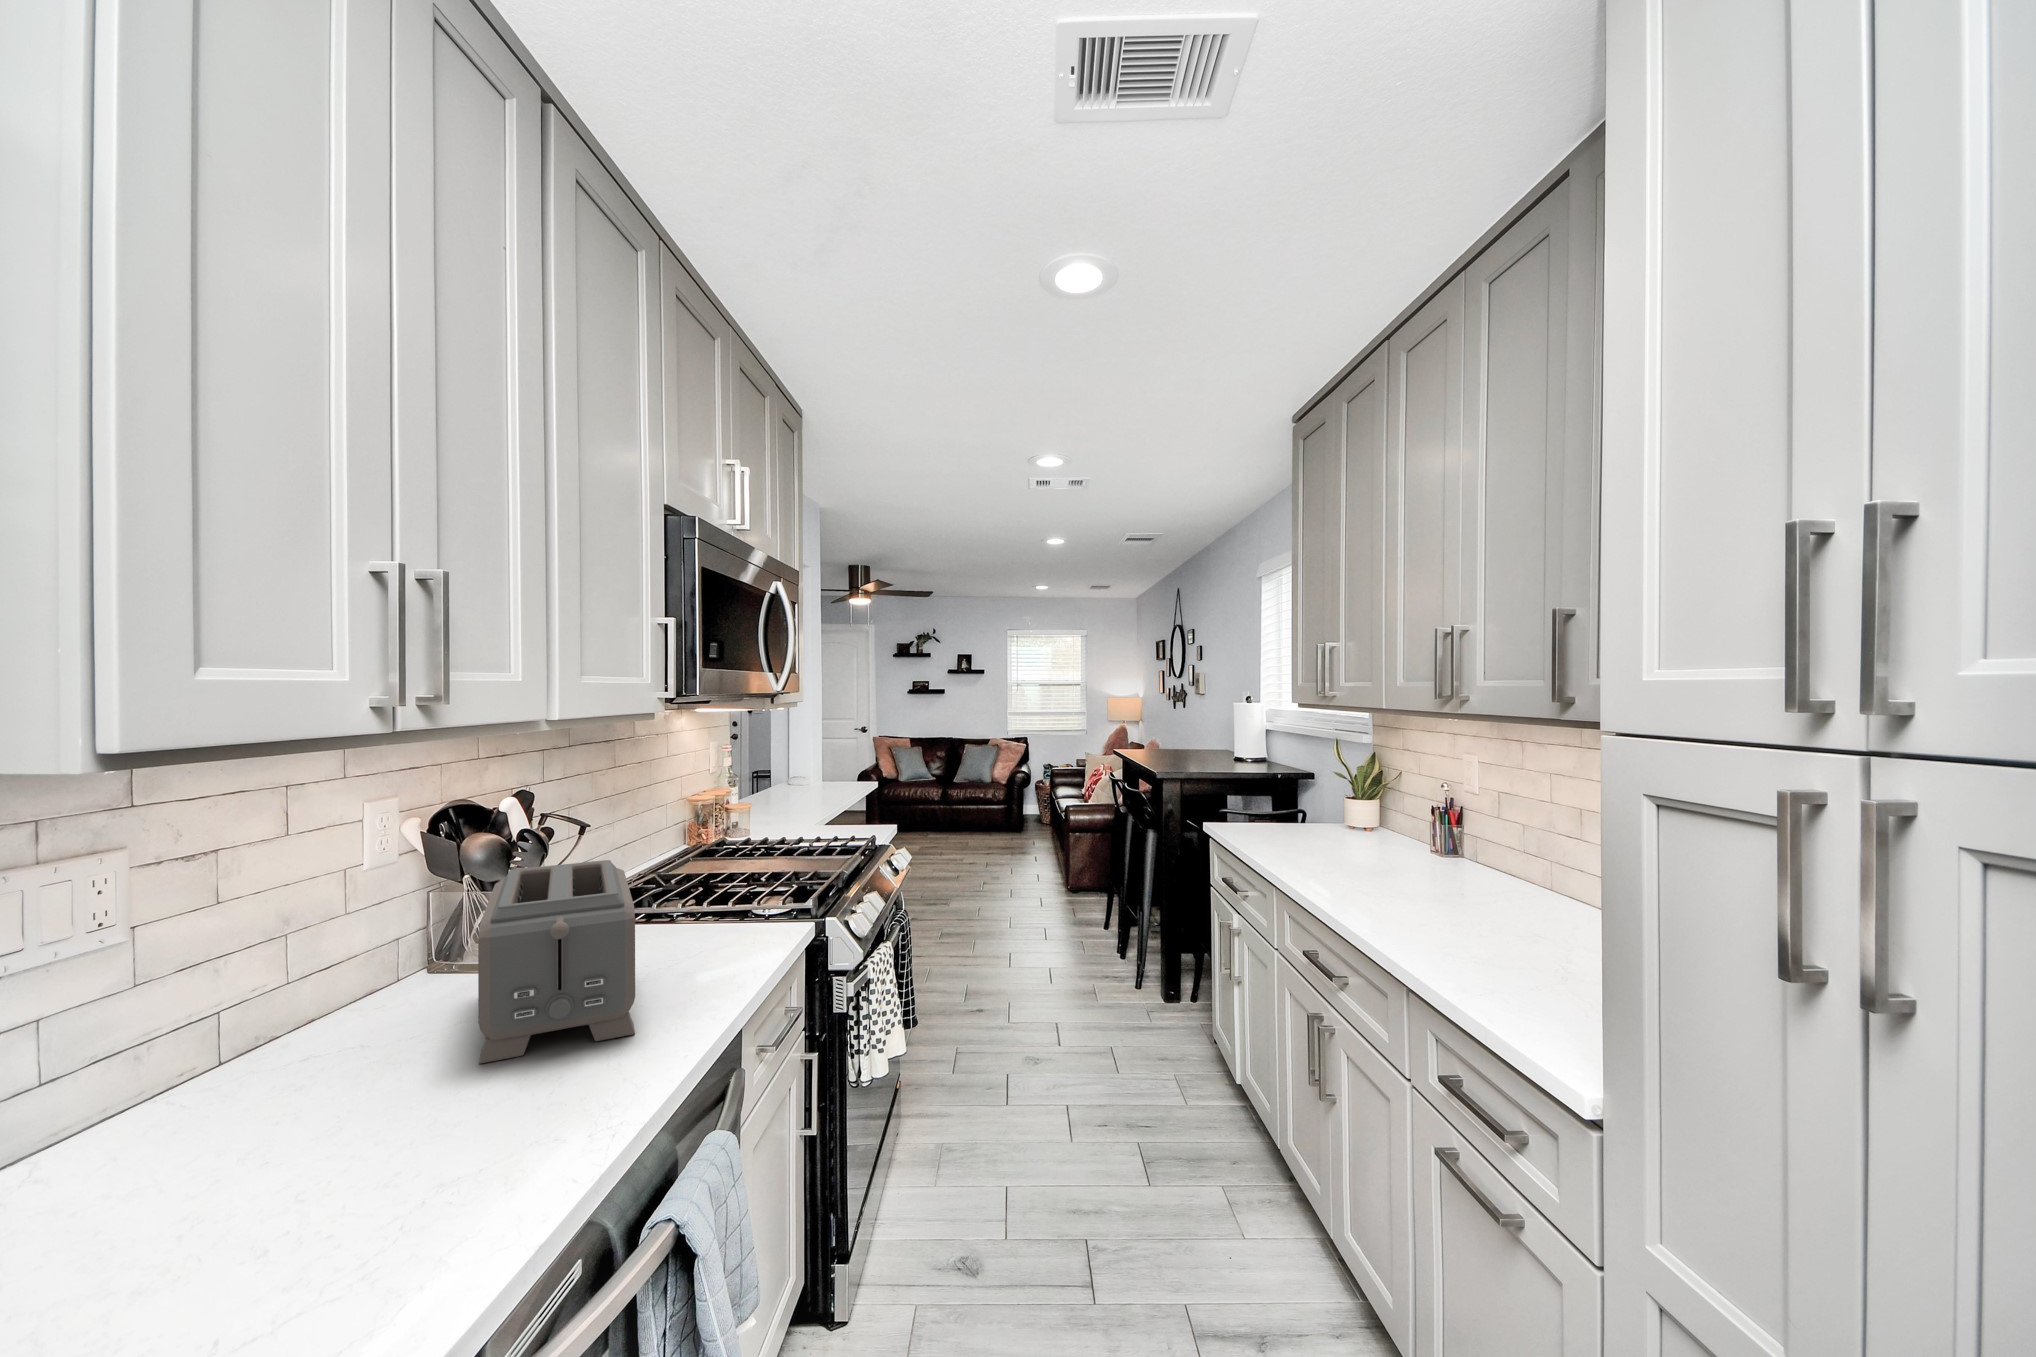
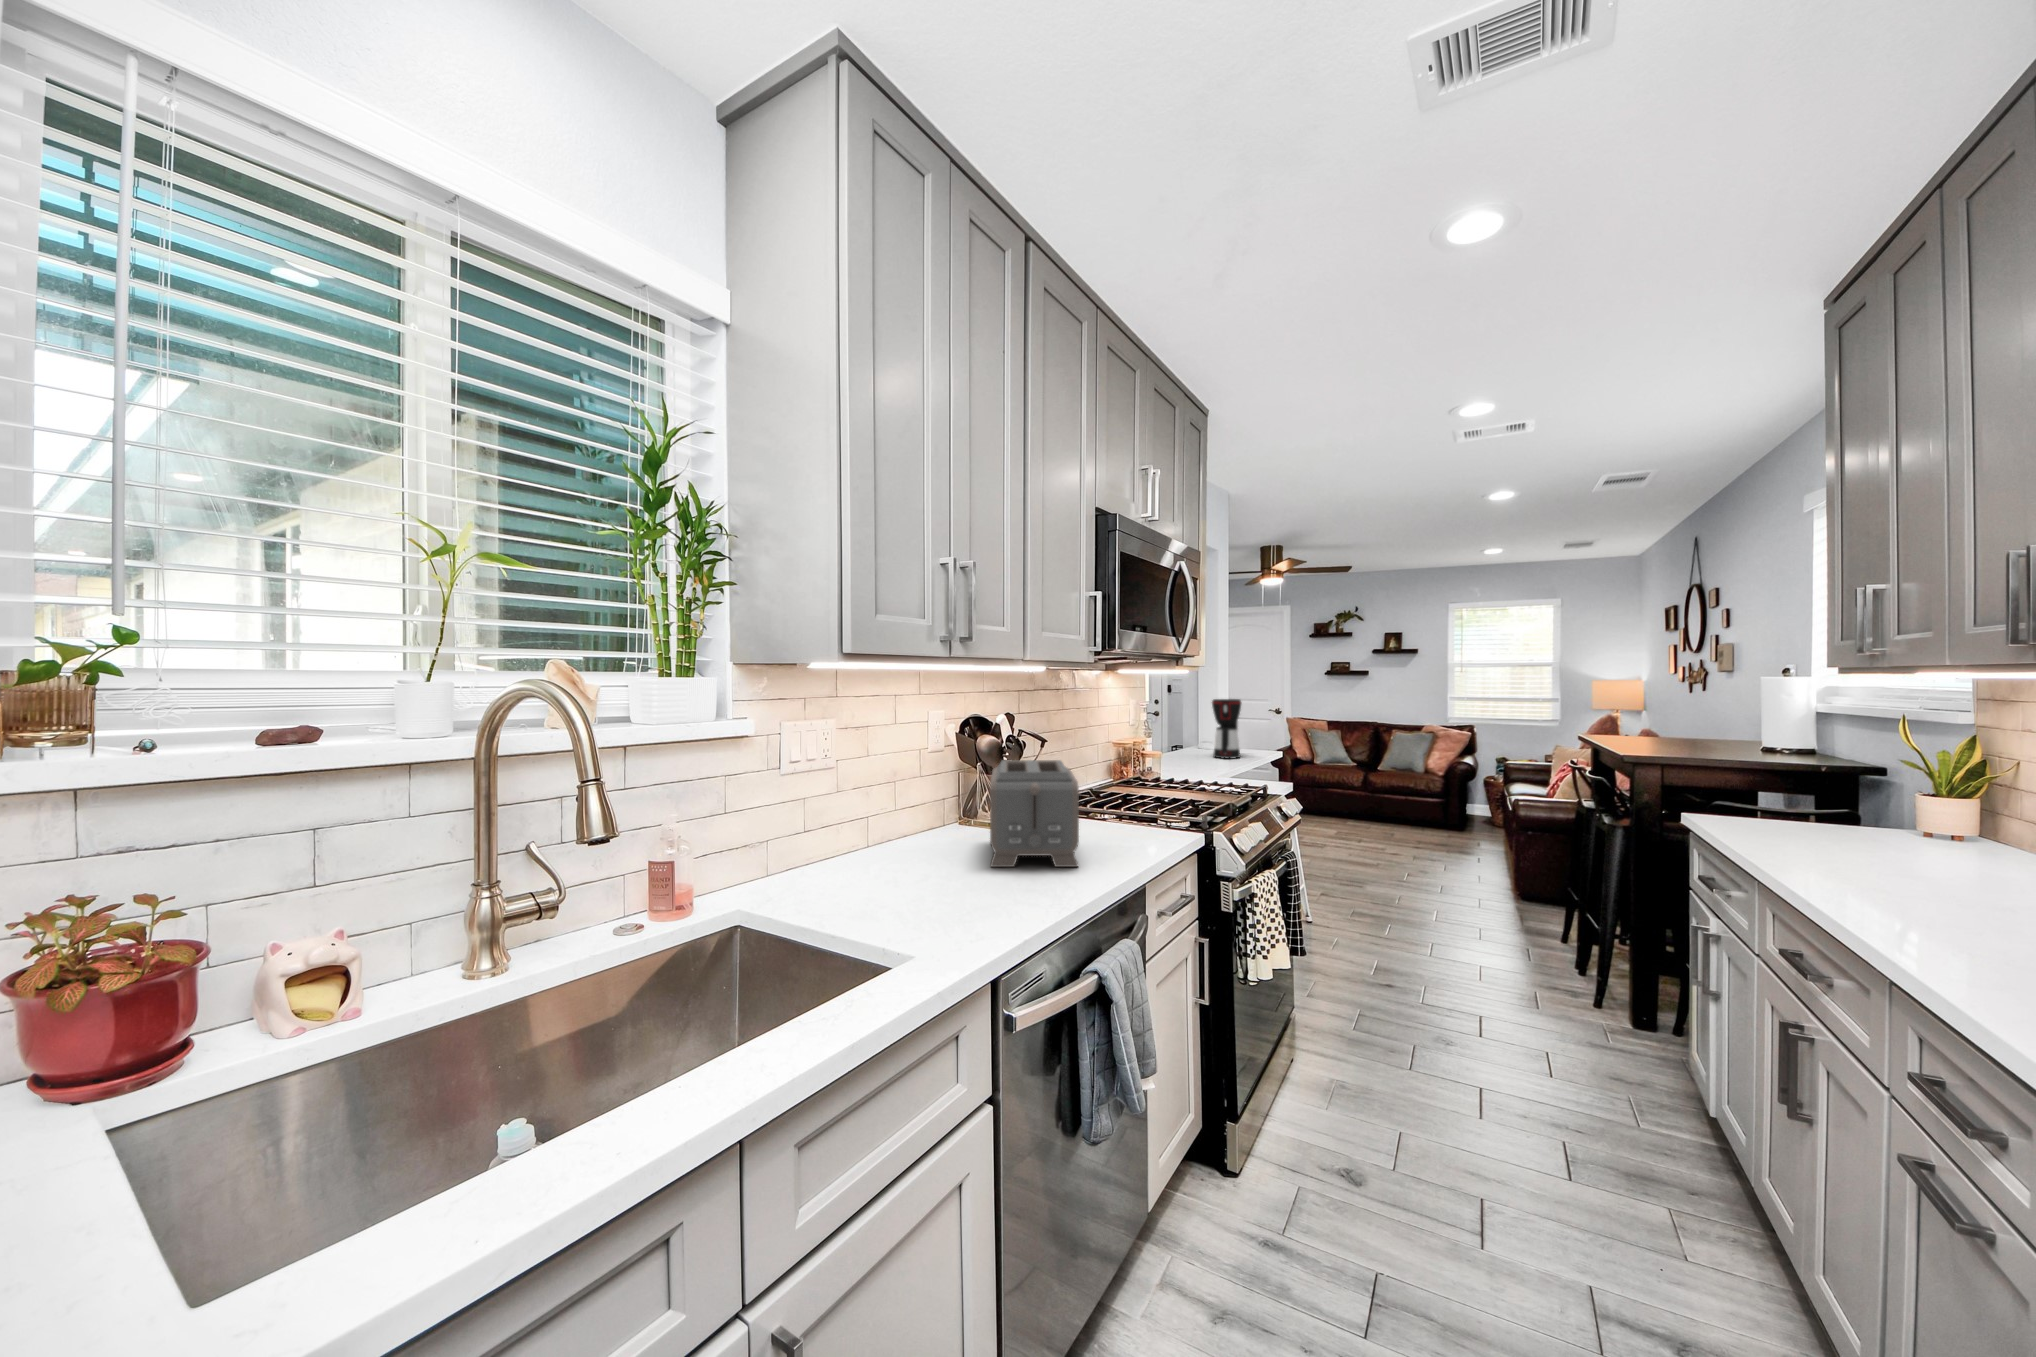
coffee maker: none [804,731,837,796] -> present [1212,699,1241,759]

